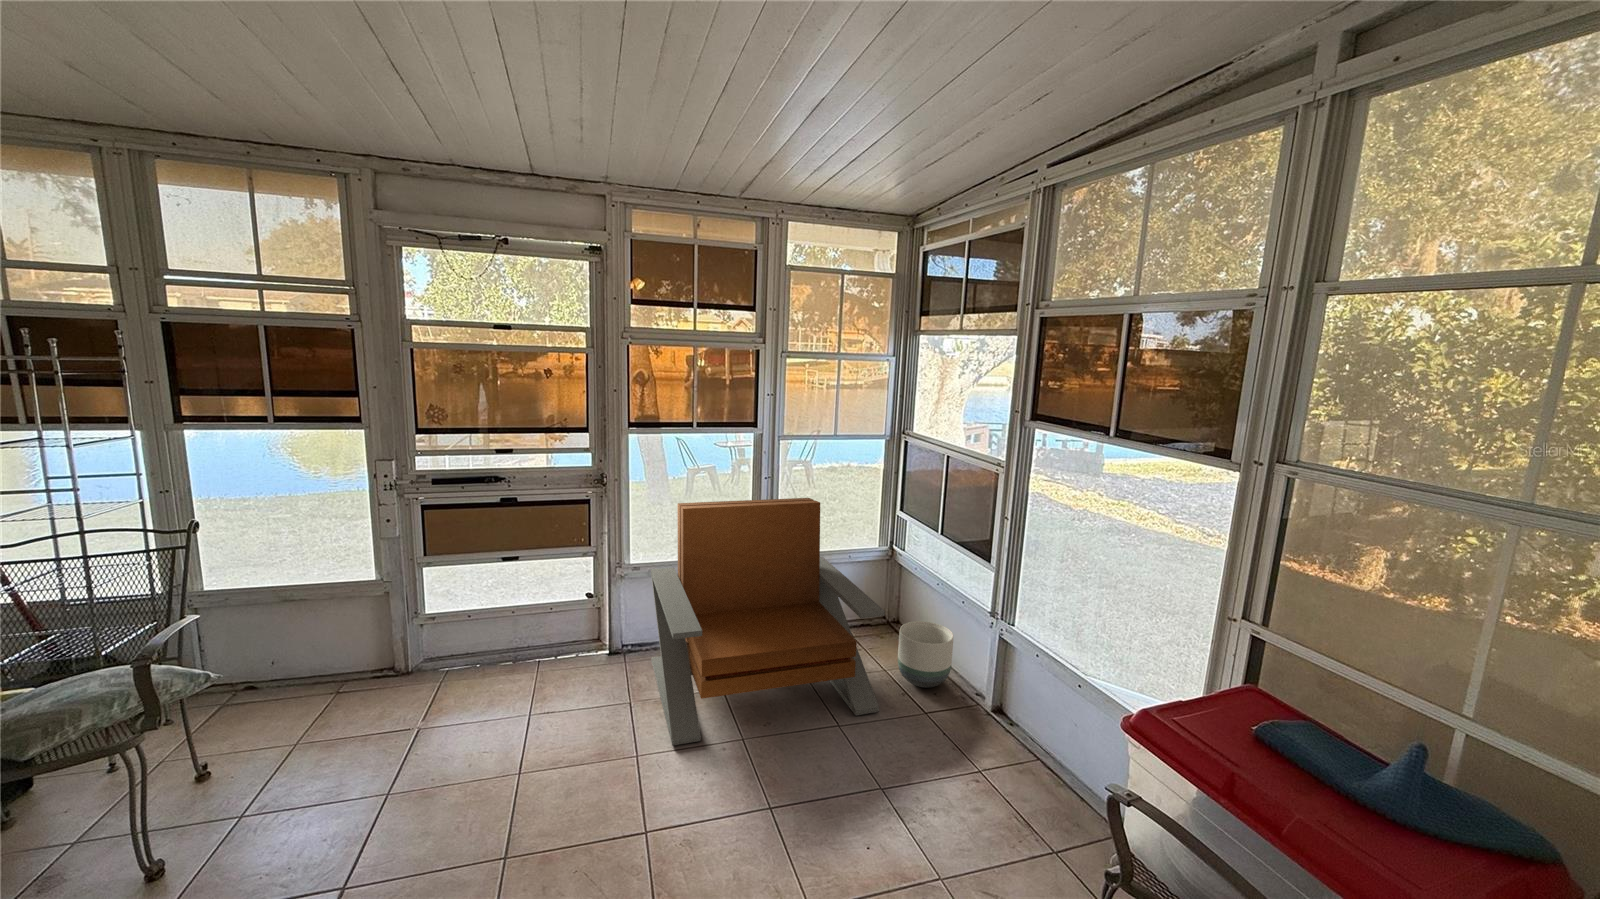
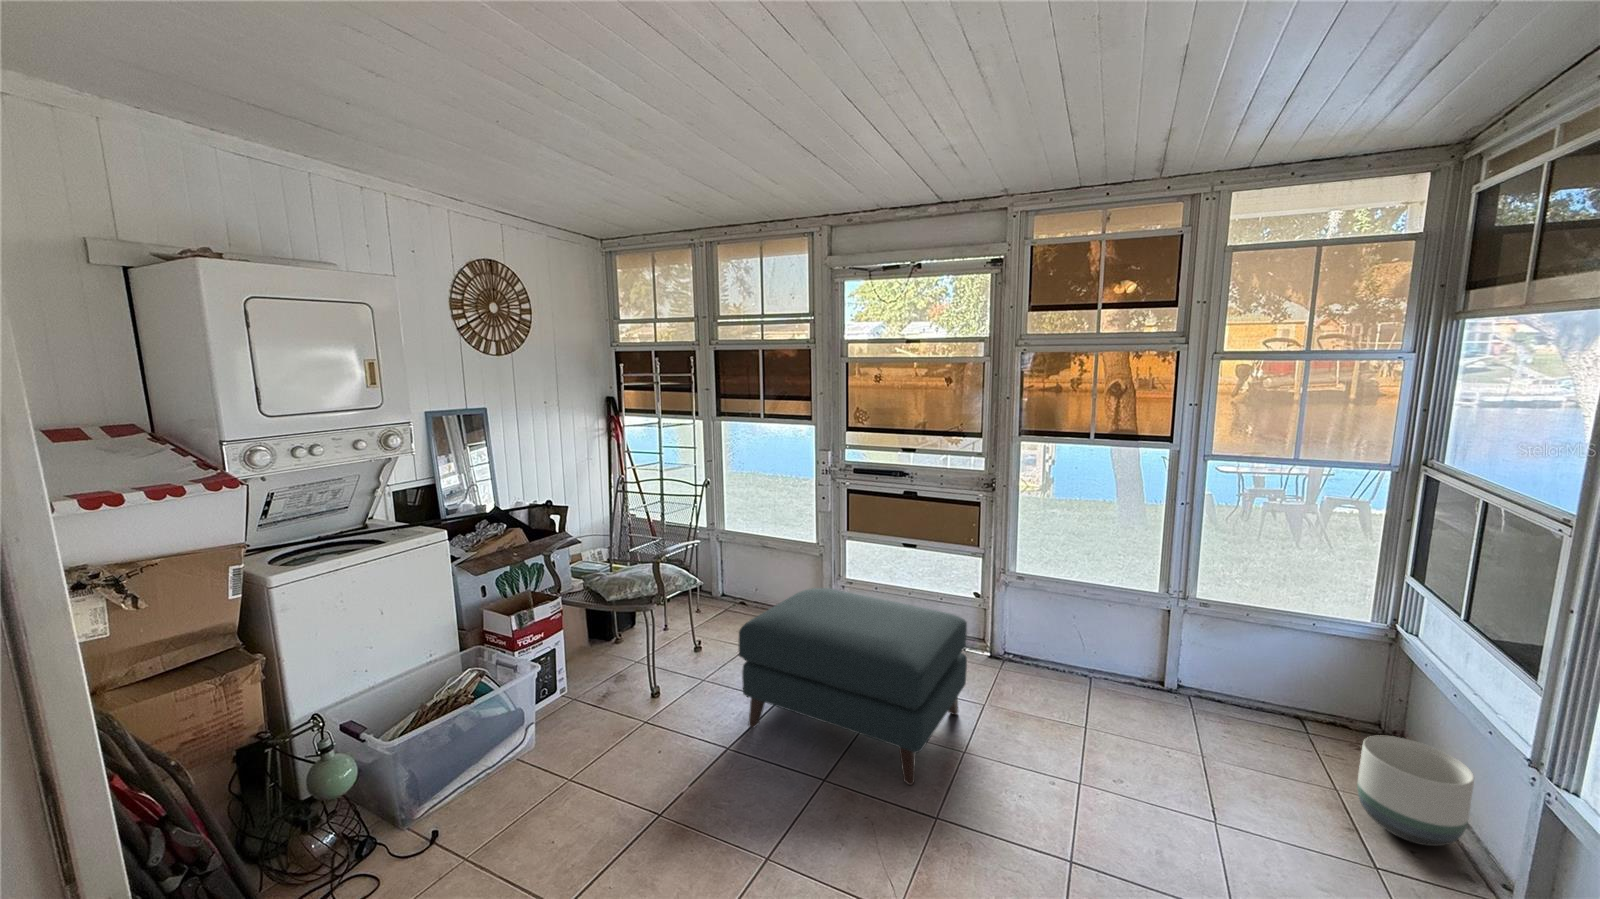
lounge chair: present [651,498,885,745] -> none [1002,516,1312,835]
ottoman: none [340,623,618,844] -> present [739,588,967,785]

